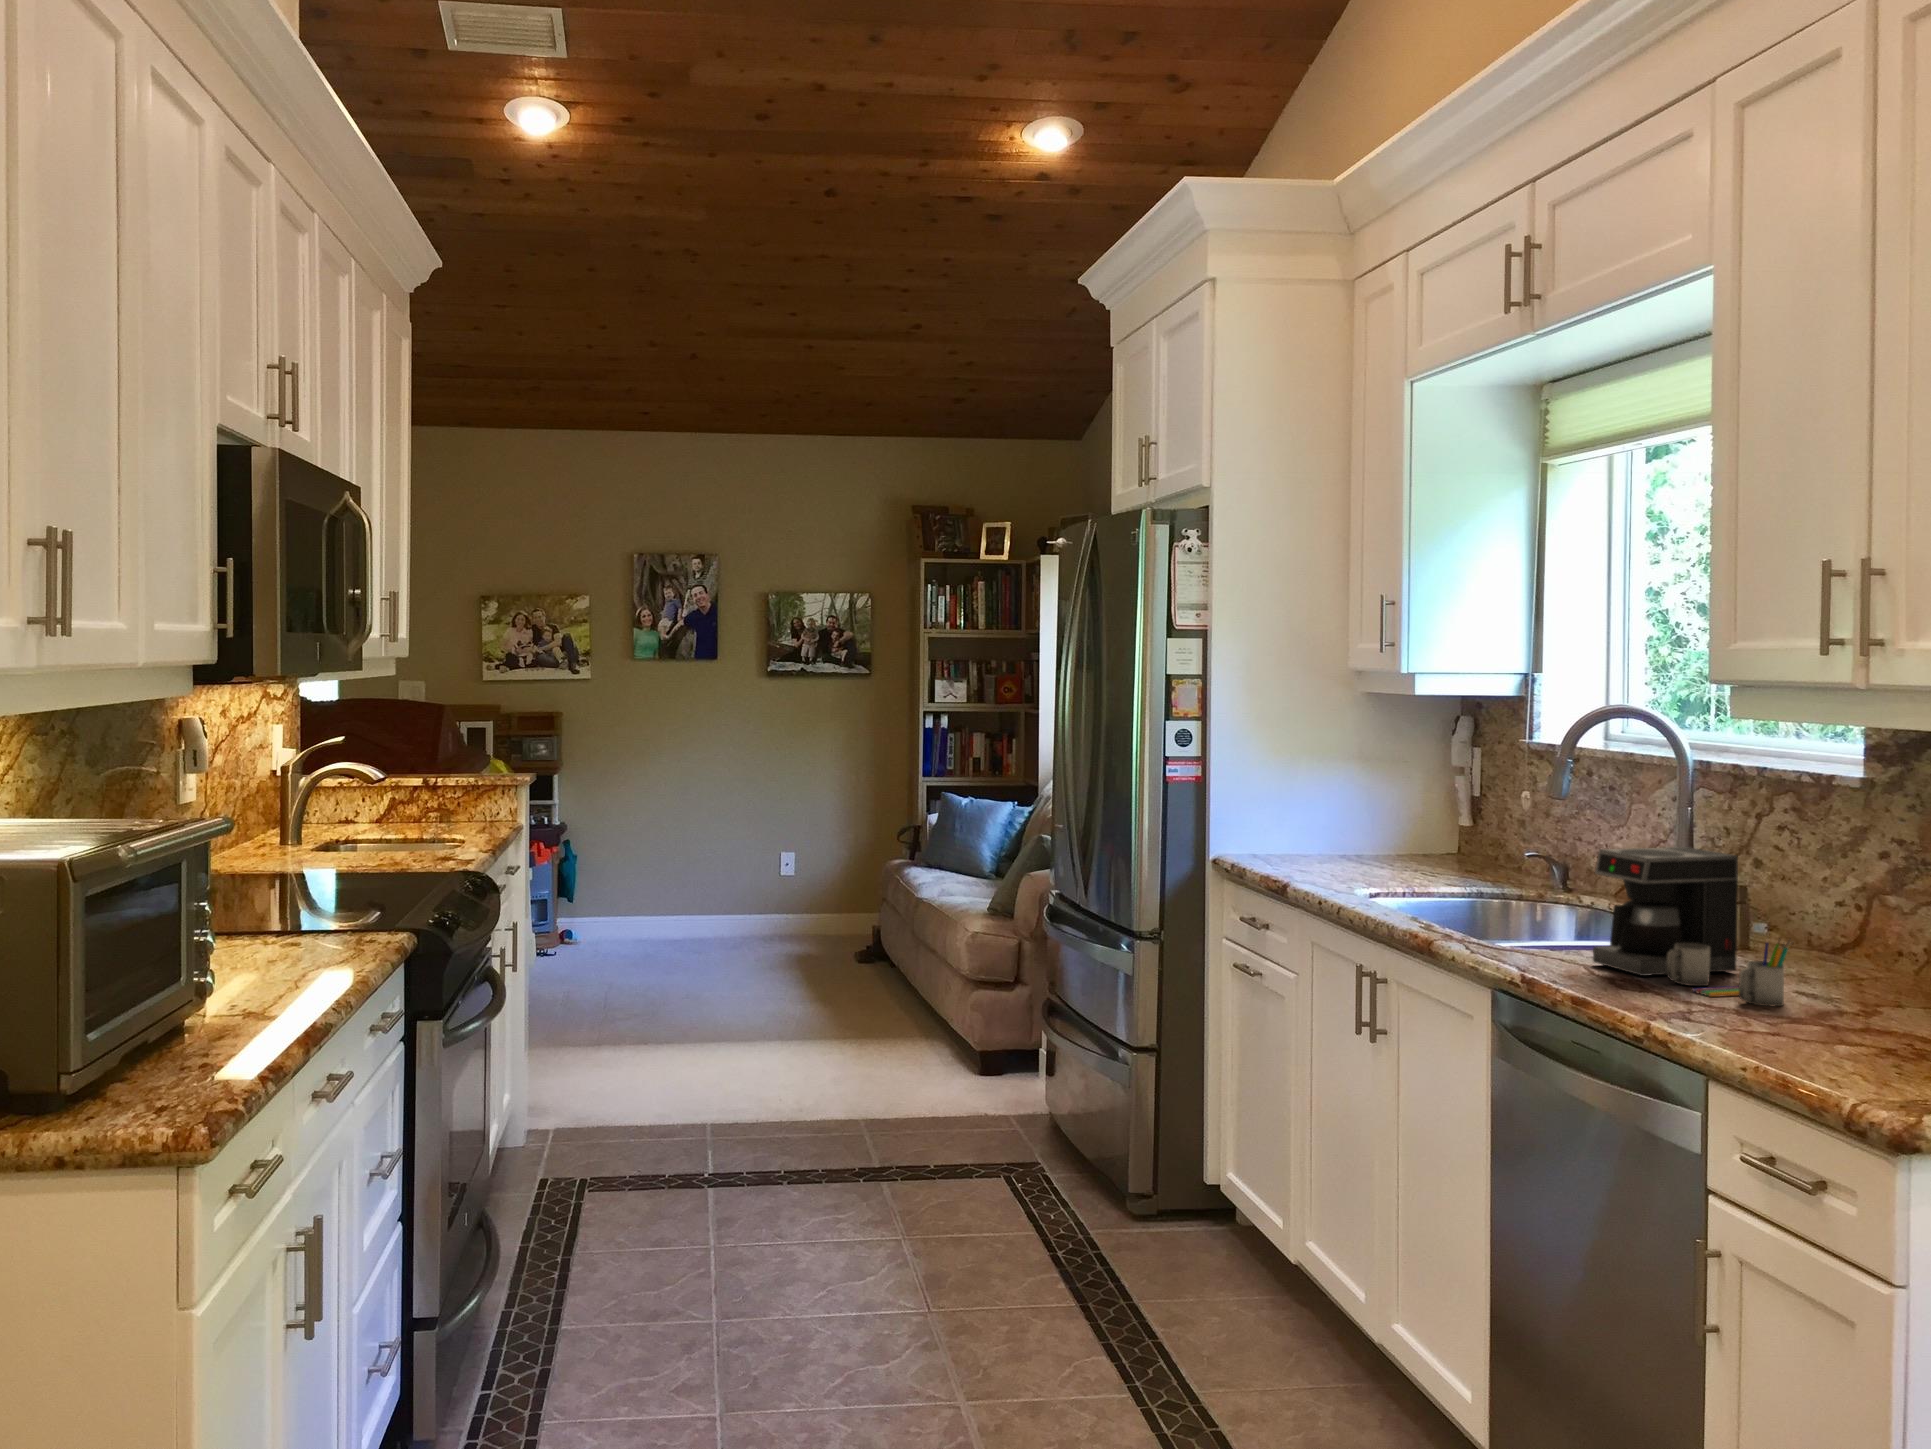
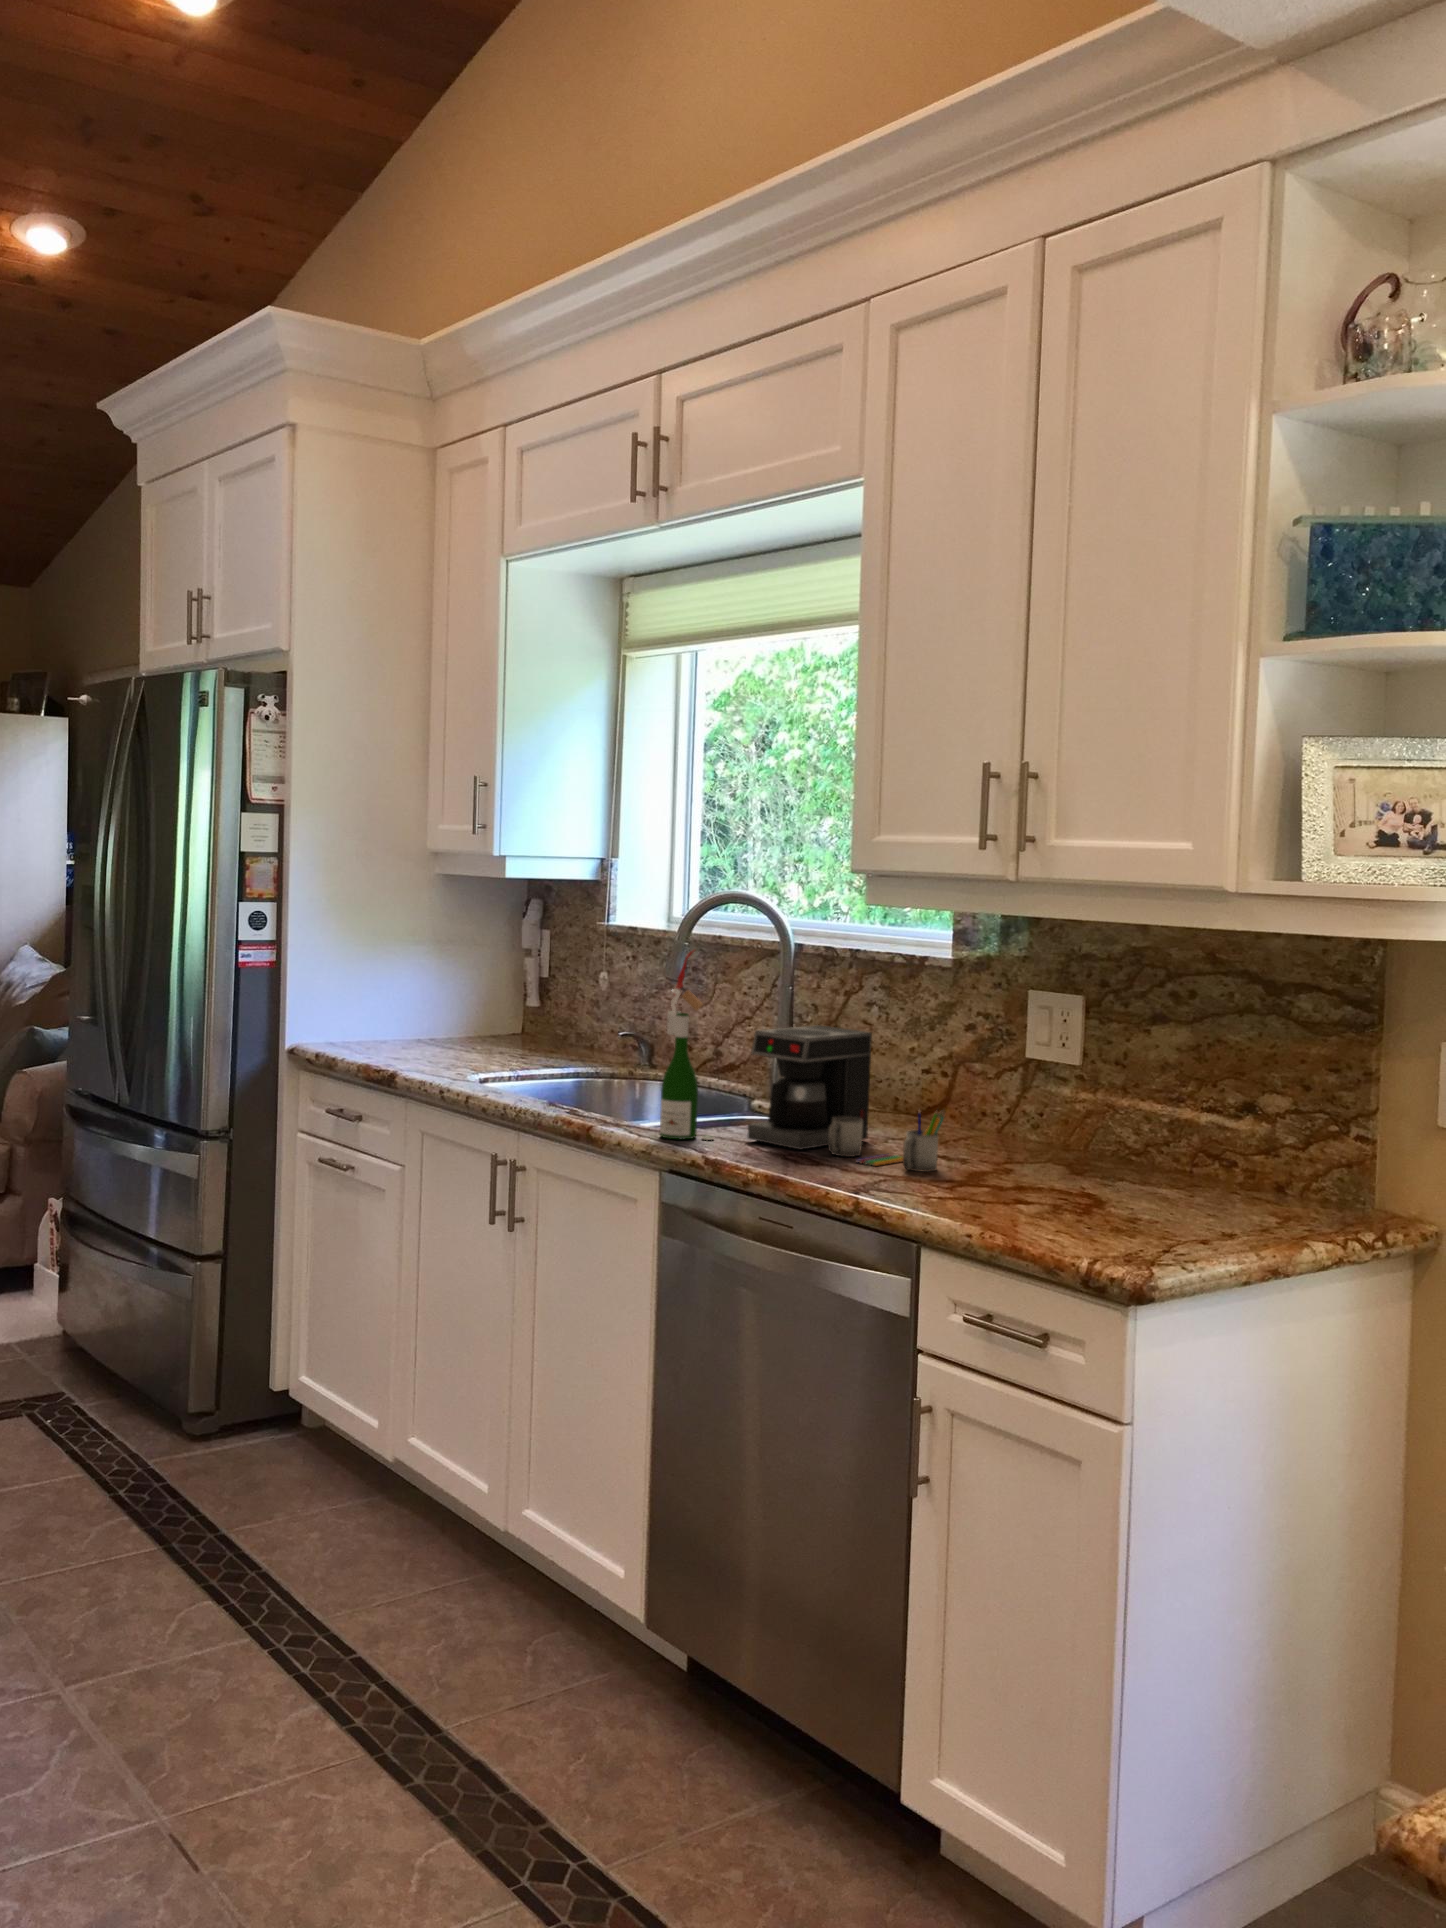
wine bottle: none [1501,764,1558,961] -> present [660,950,714,1140]

